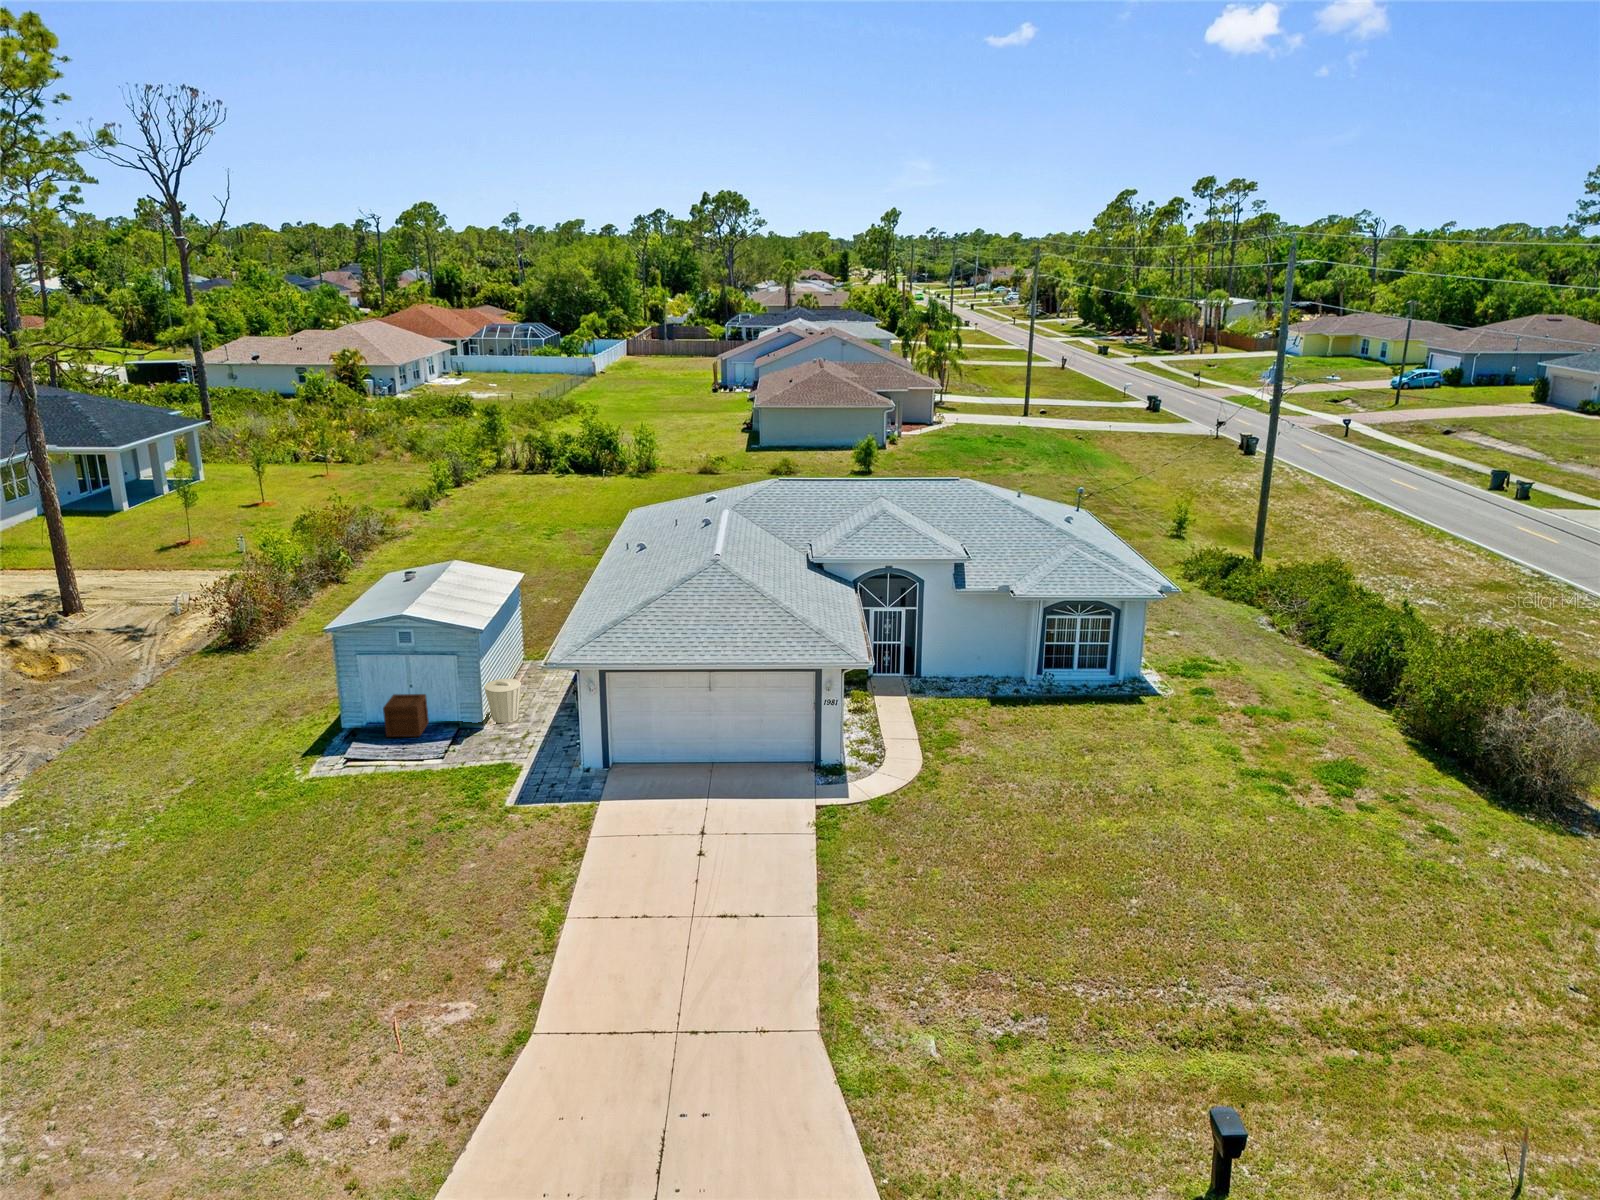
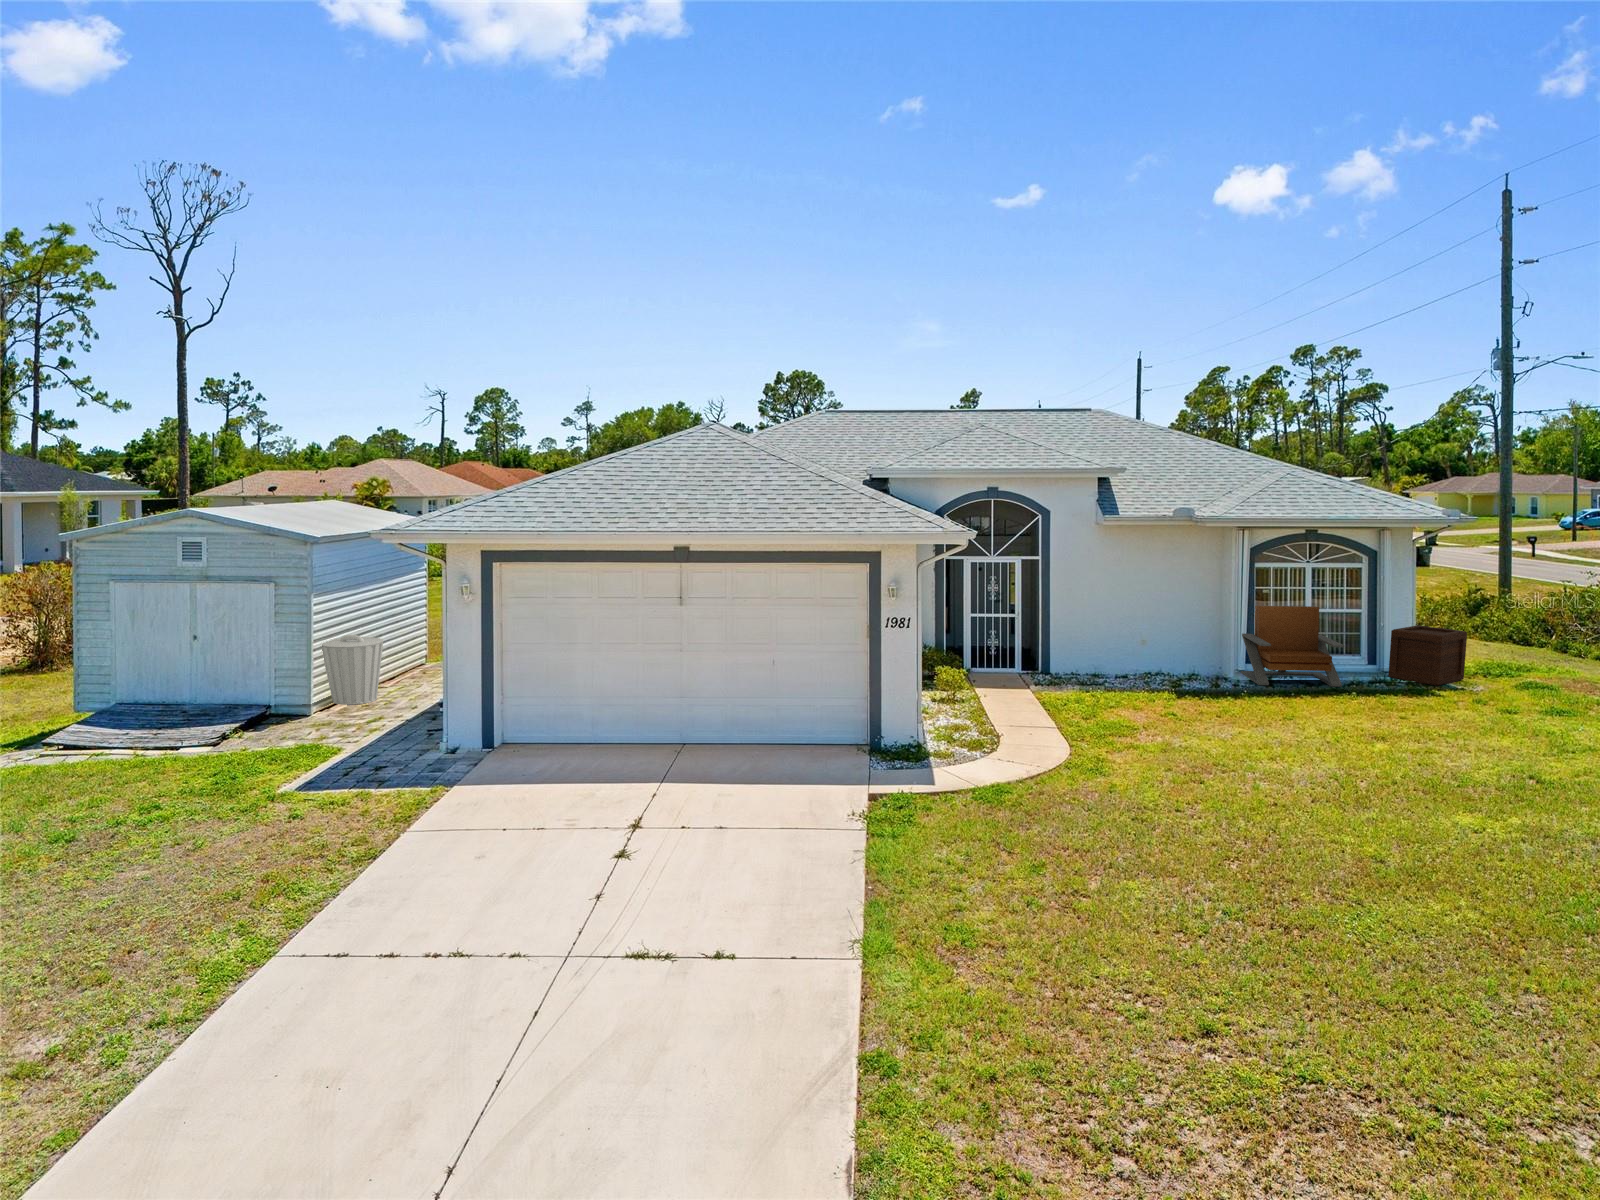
lounge chair: none [1036,642,1092,695] -> present [1241,606,1344,687]
wooden crate: present [383,694,429,737] -> present [1388,625,1467,686]

